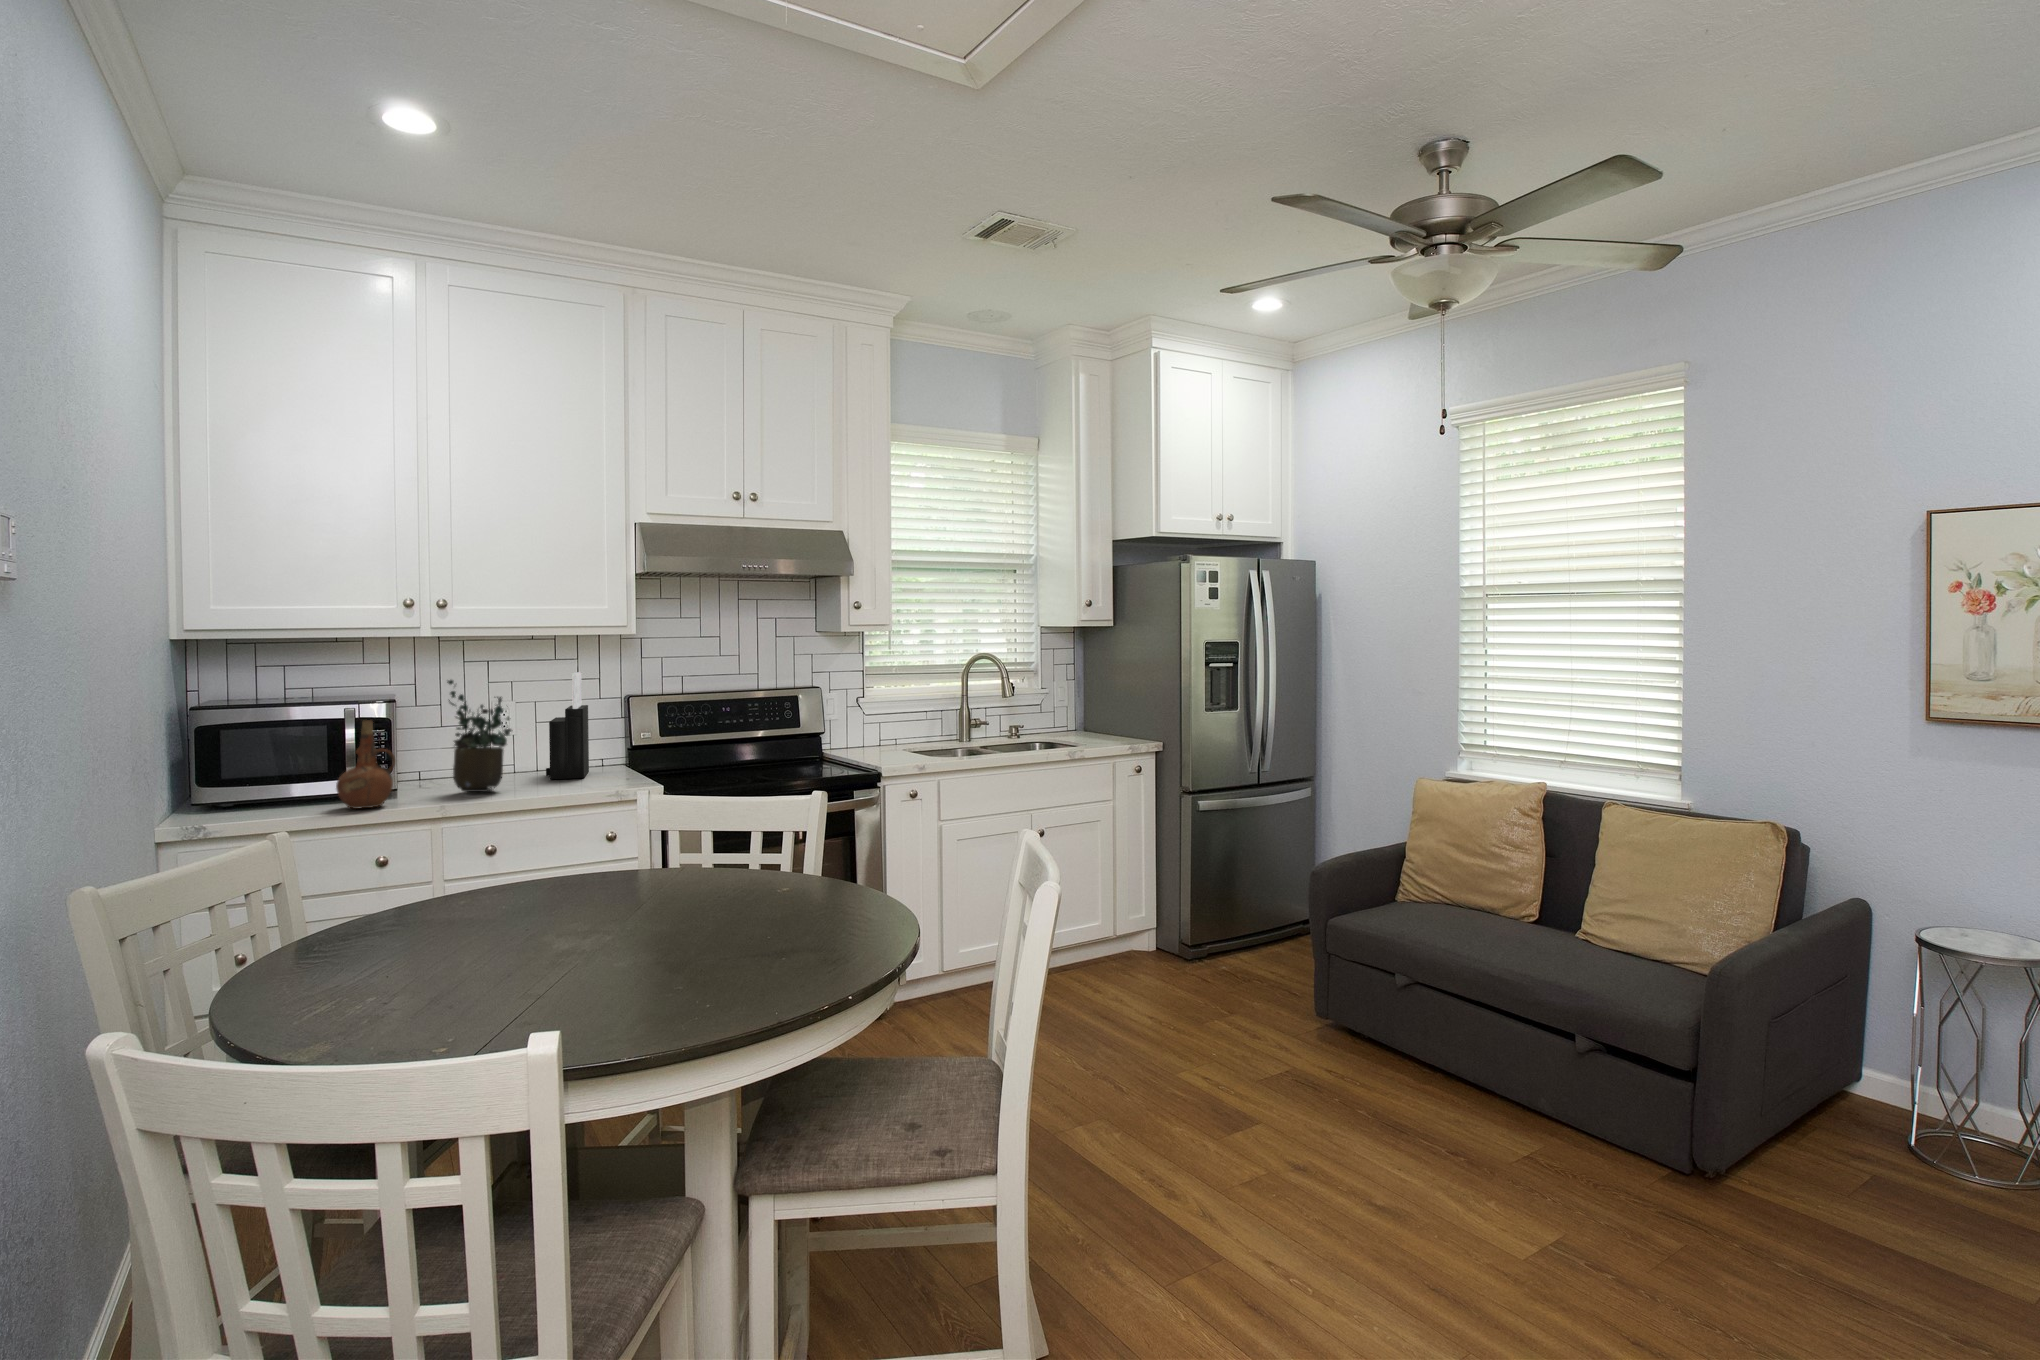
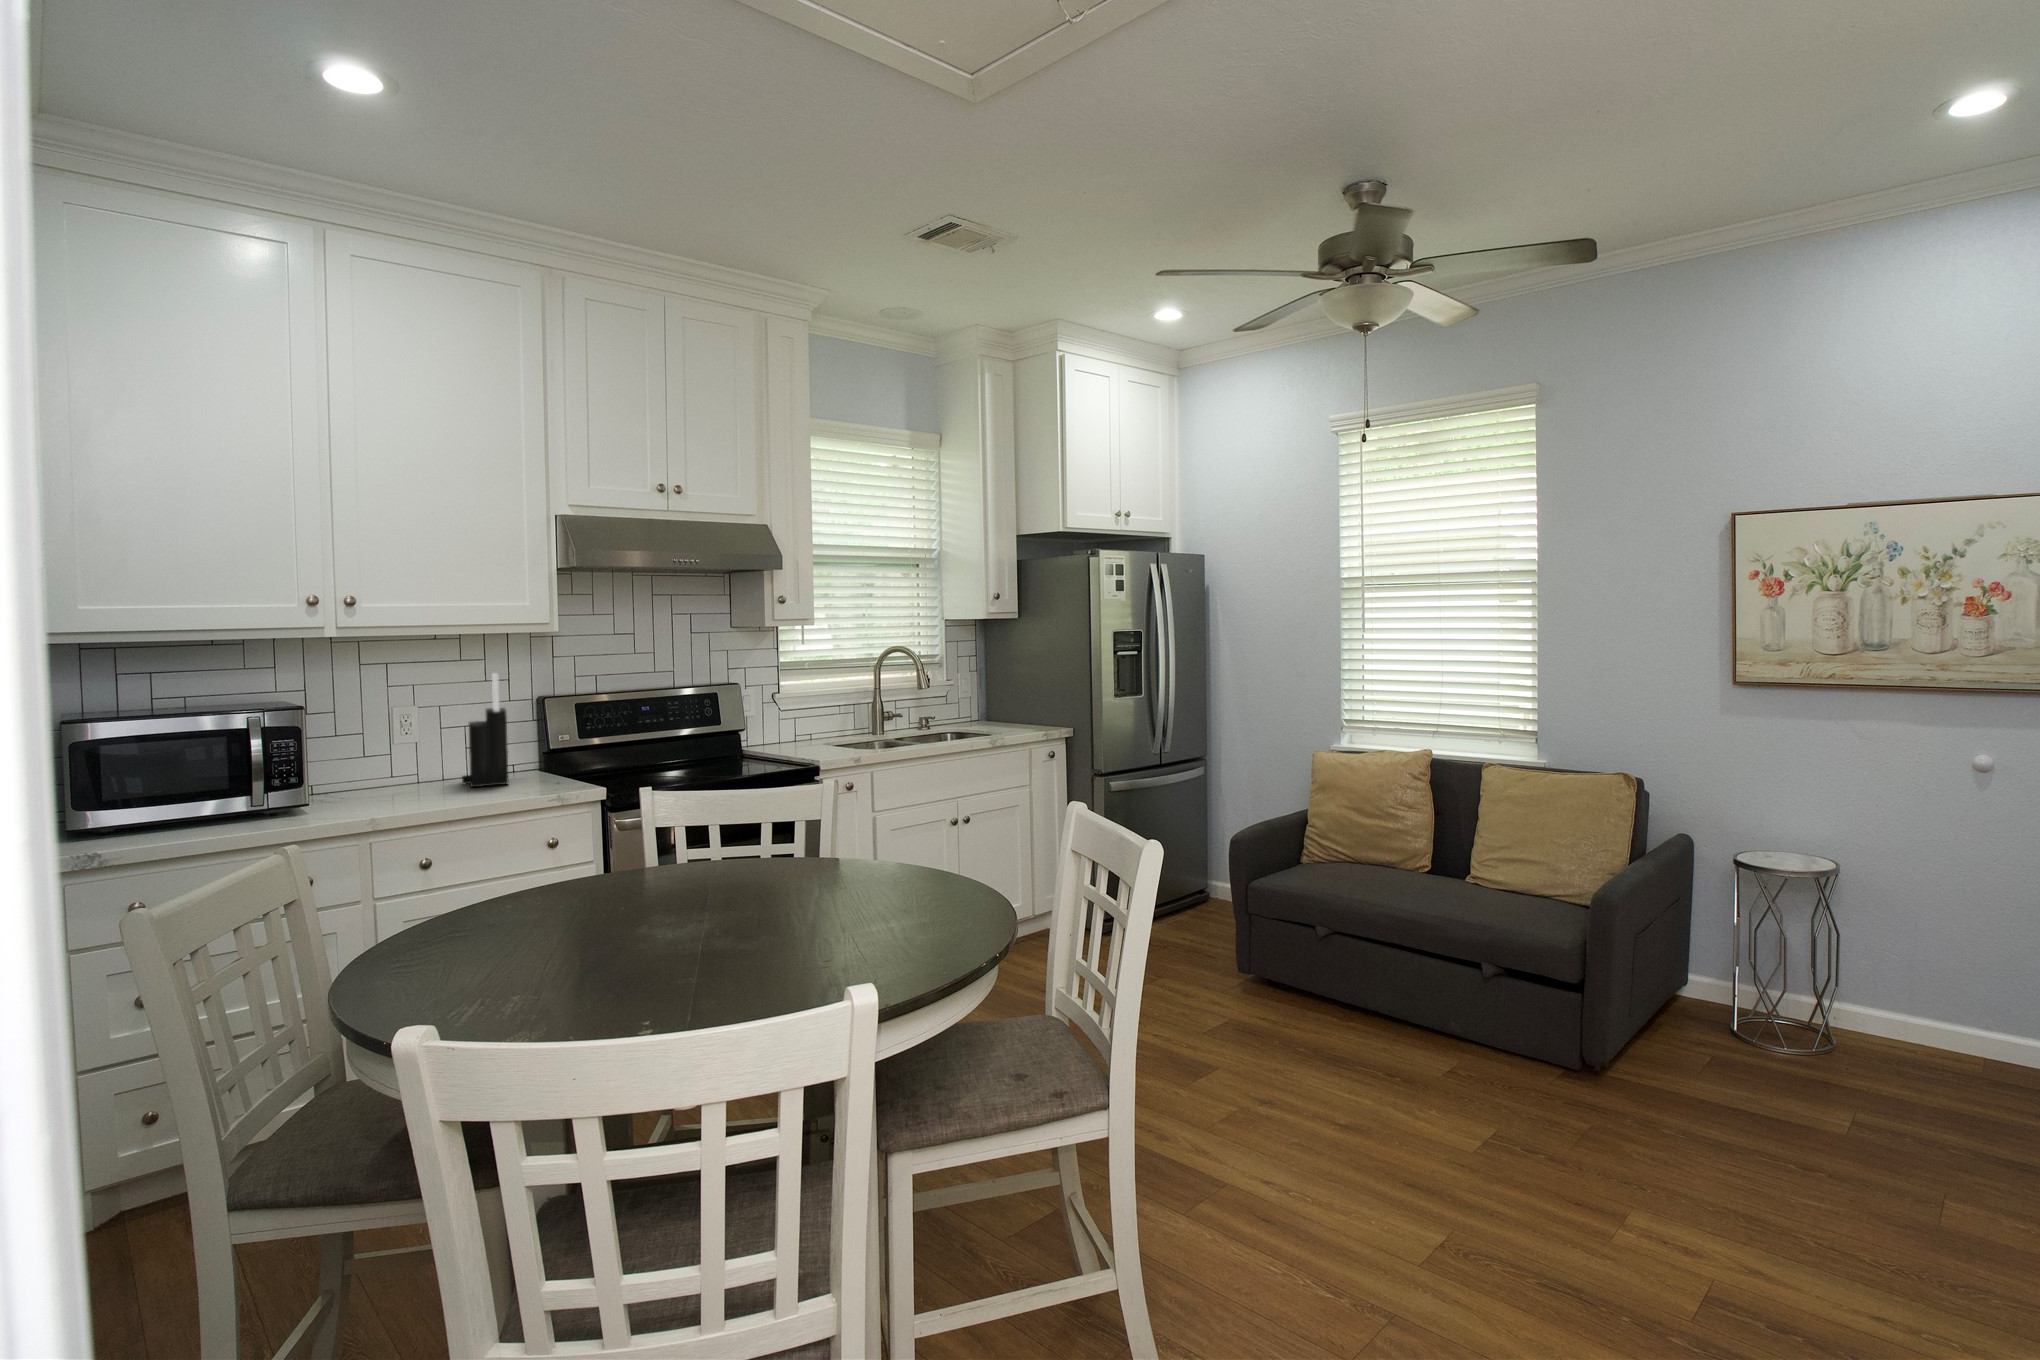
potted plant: present [447,680,512,792] -> none [356,683,436,804]
ceramic pitcher: present [336,720,395,809] -> none [241,729,310,827]

